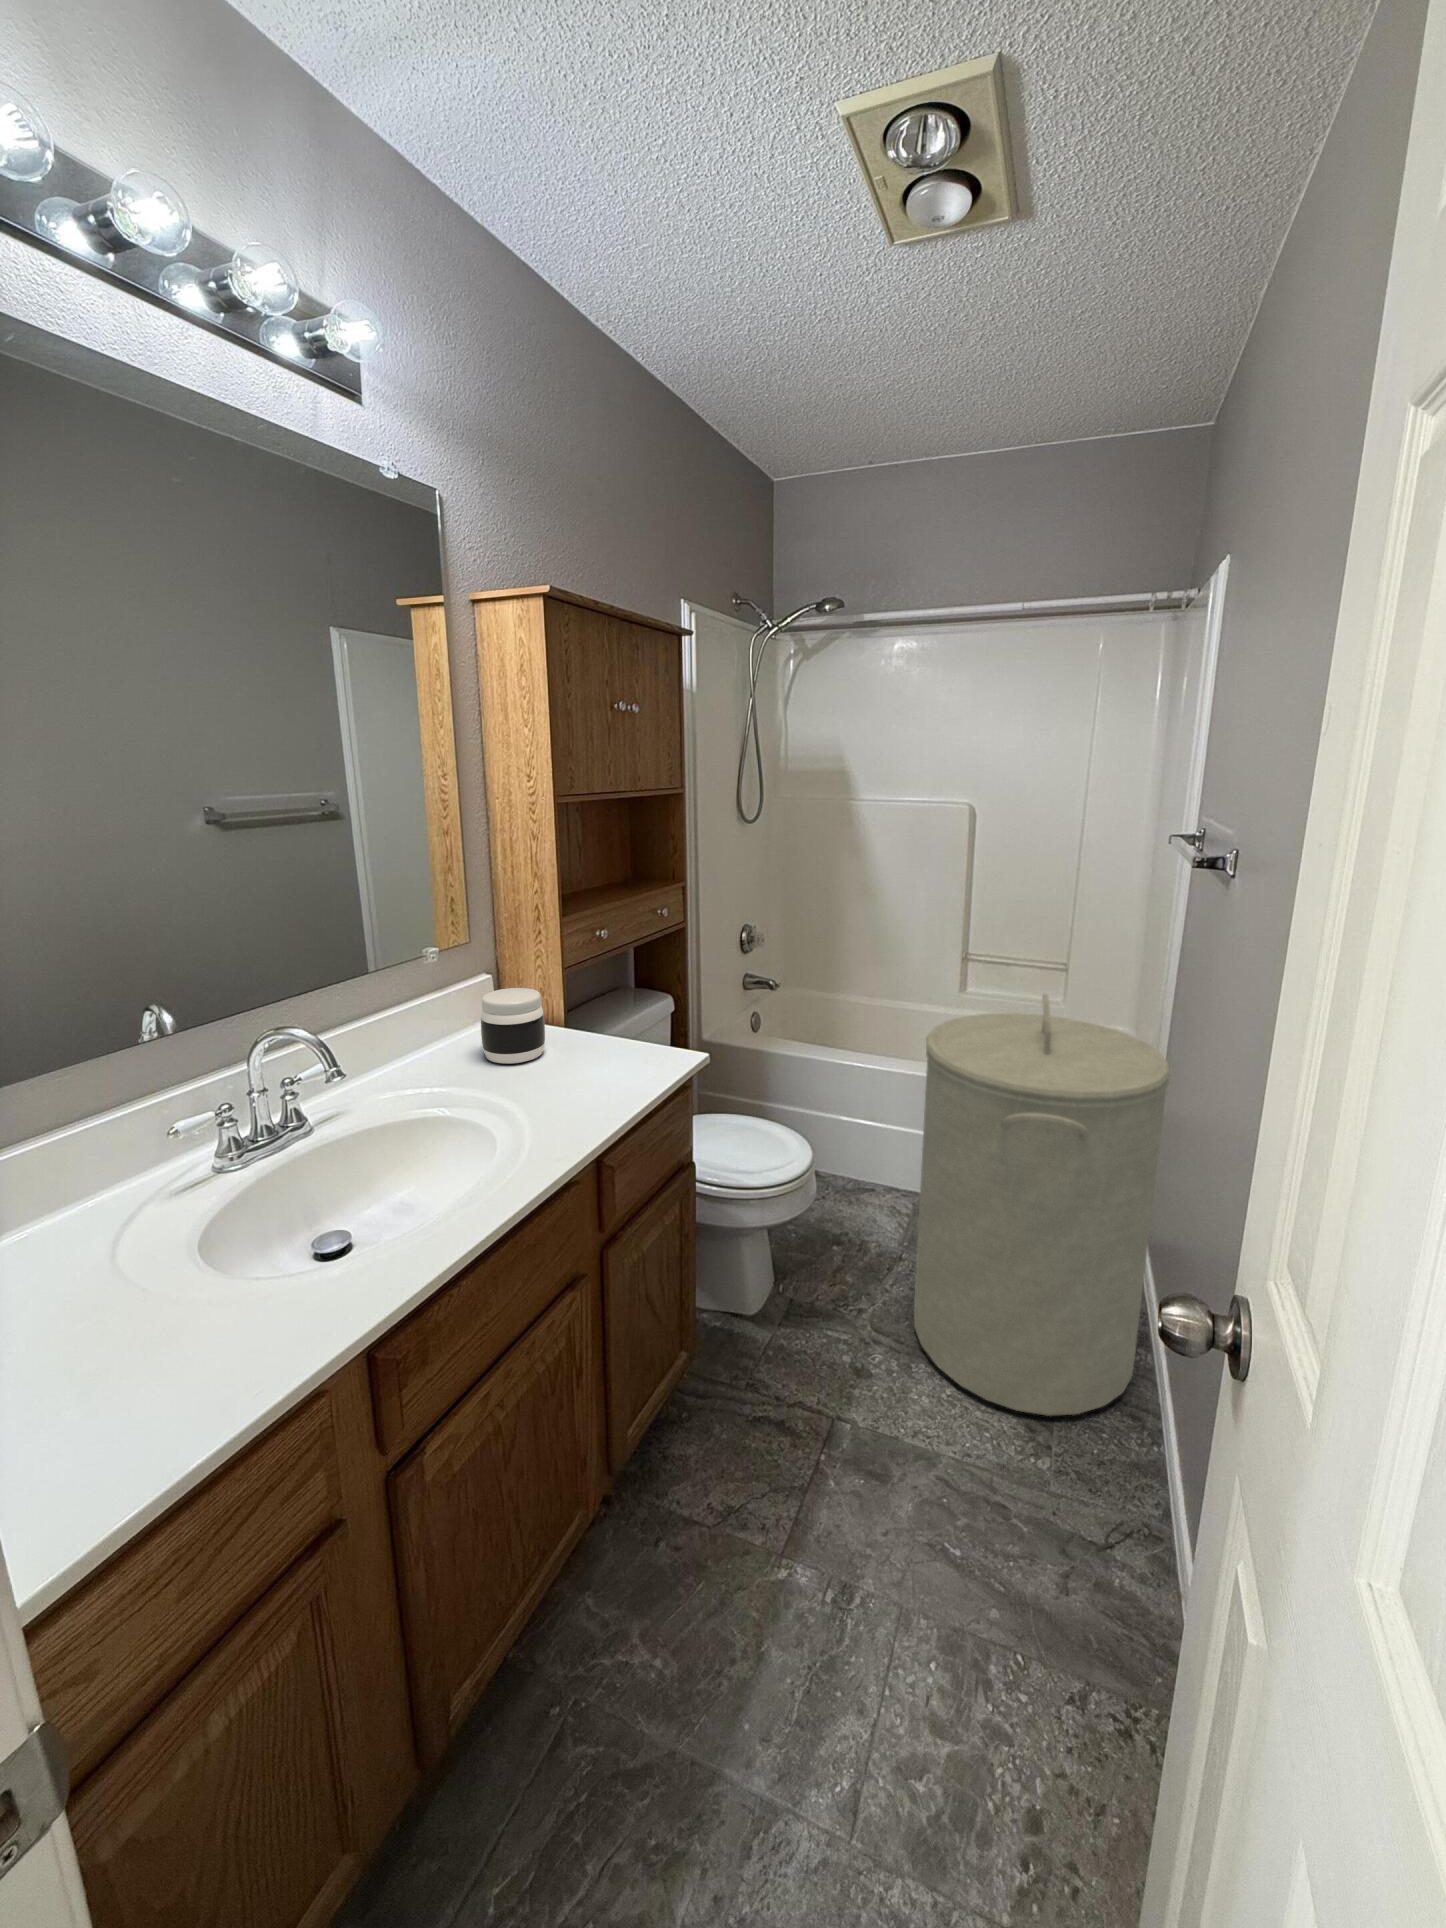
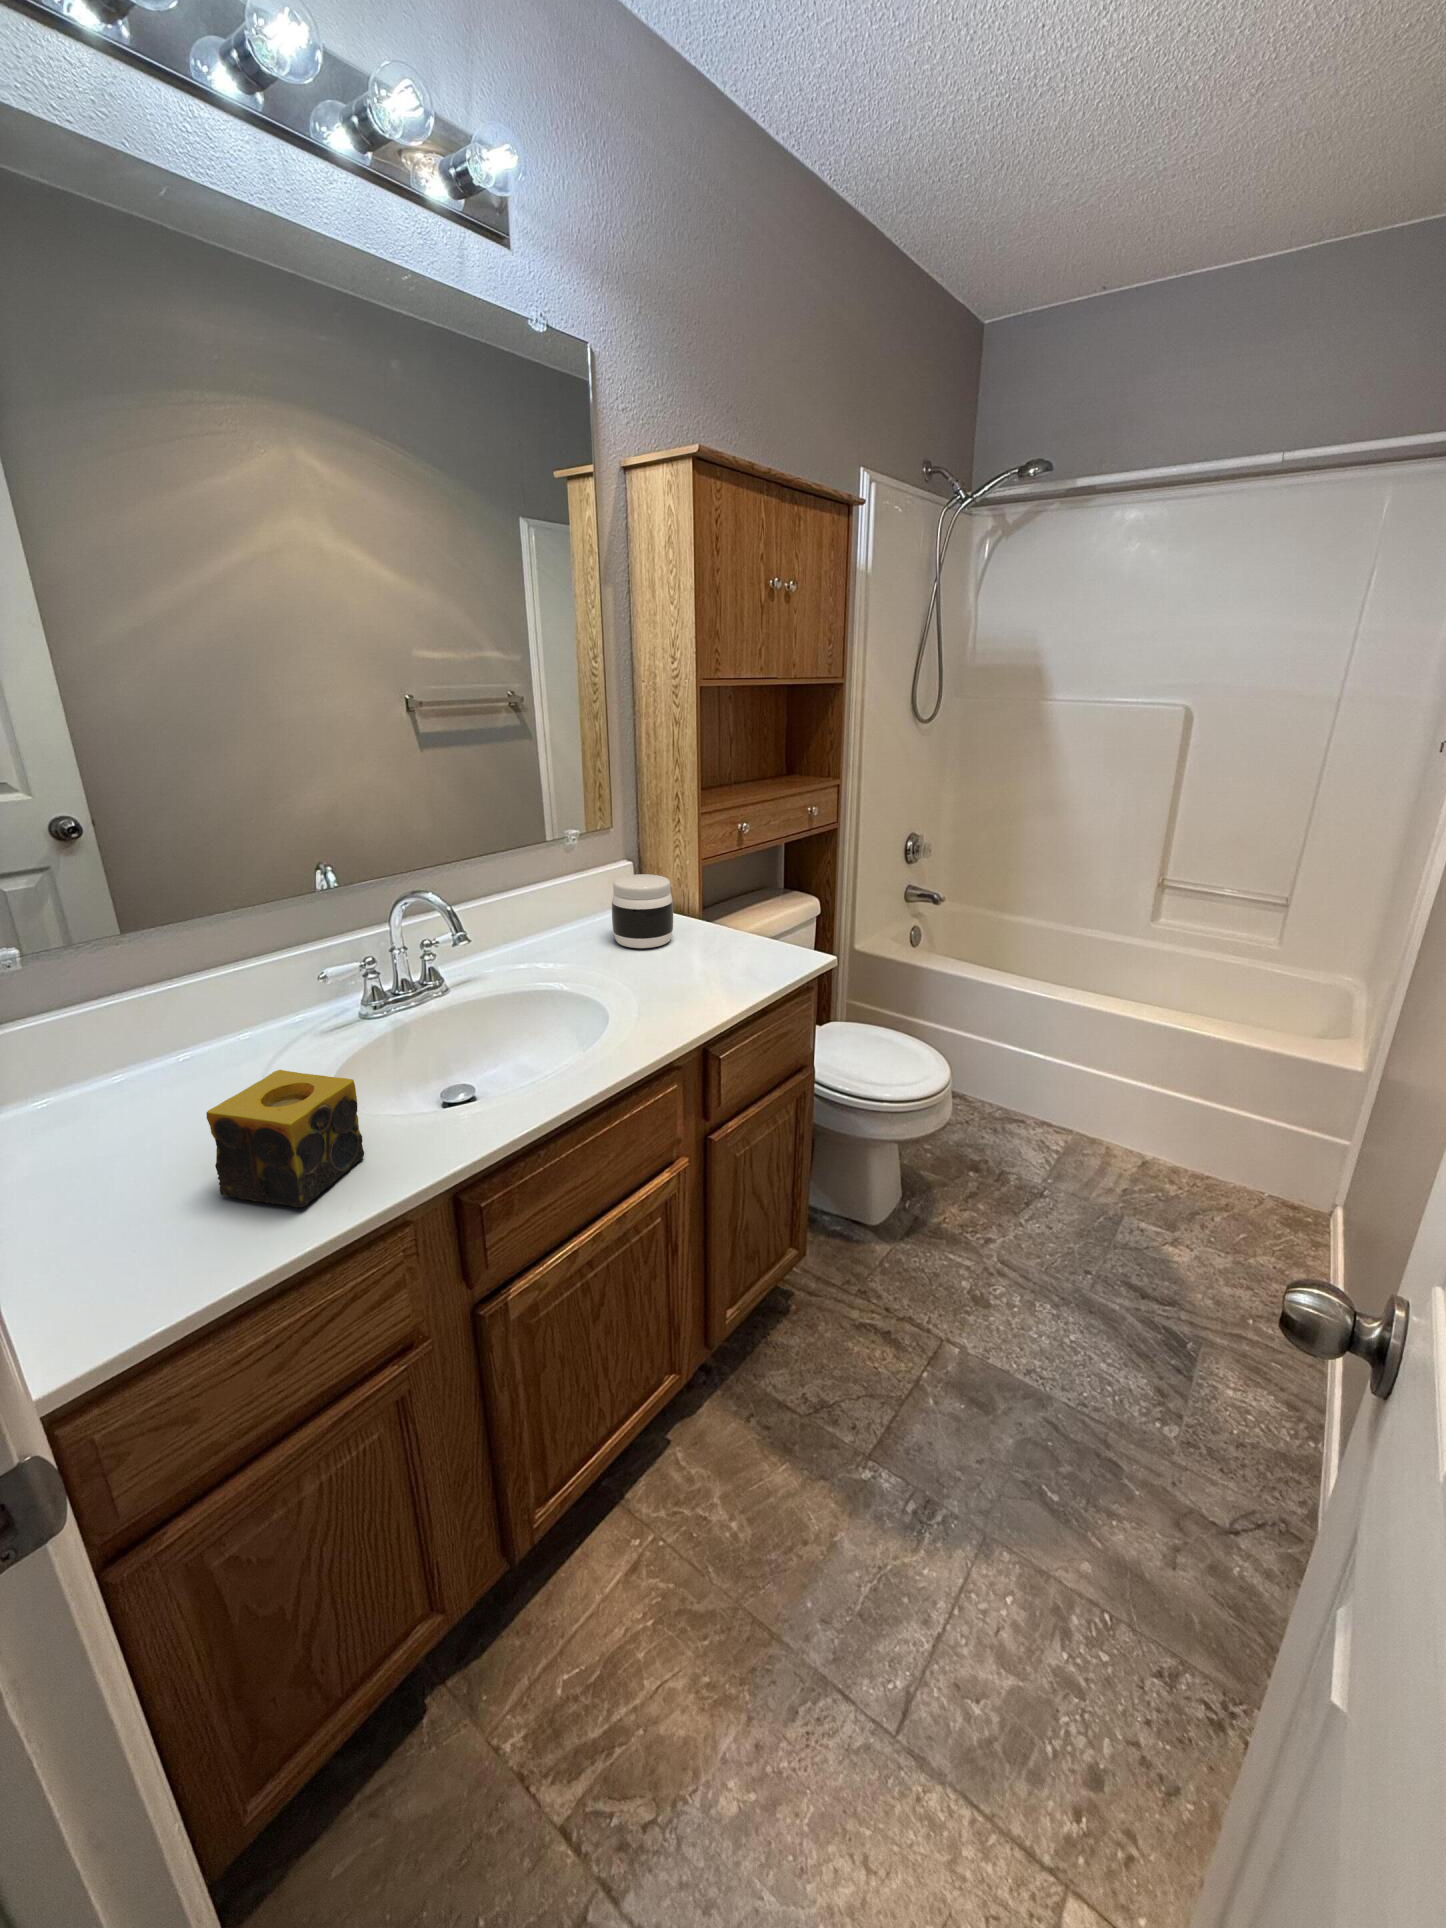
laundry hamper: present [914,994,1170,1416] -> none [1045,924,1394,1389]
candle: none [86,1242,265,1398] -> present [206,1070,364,1207]

